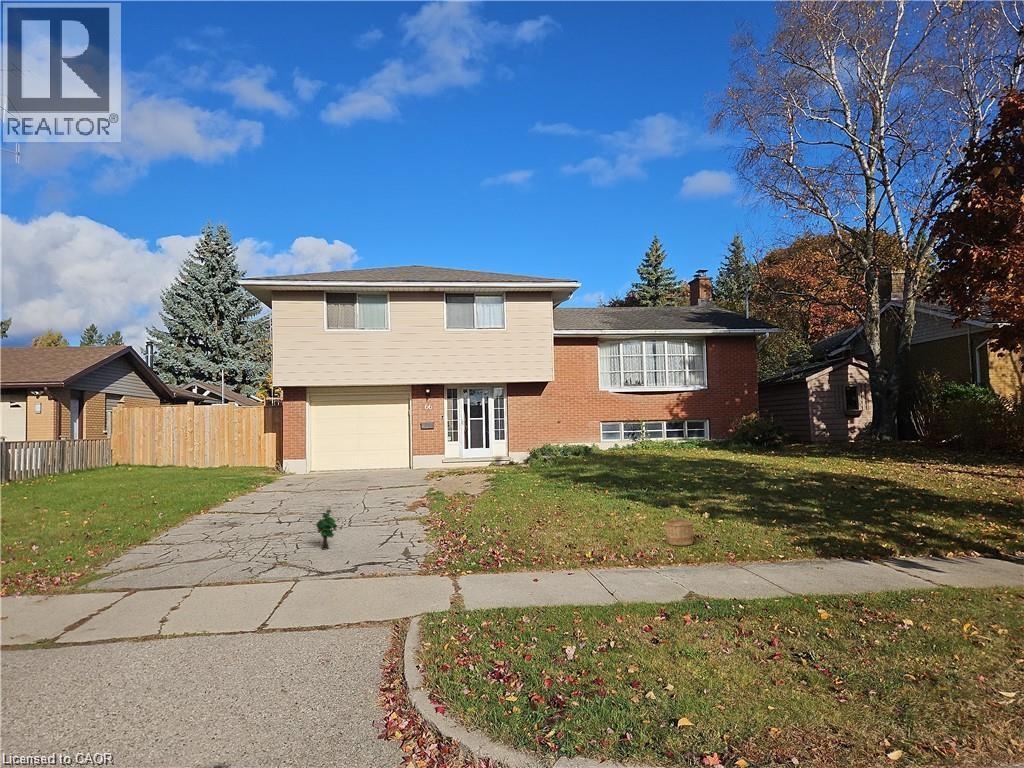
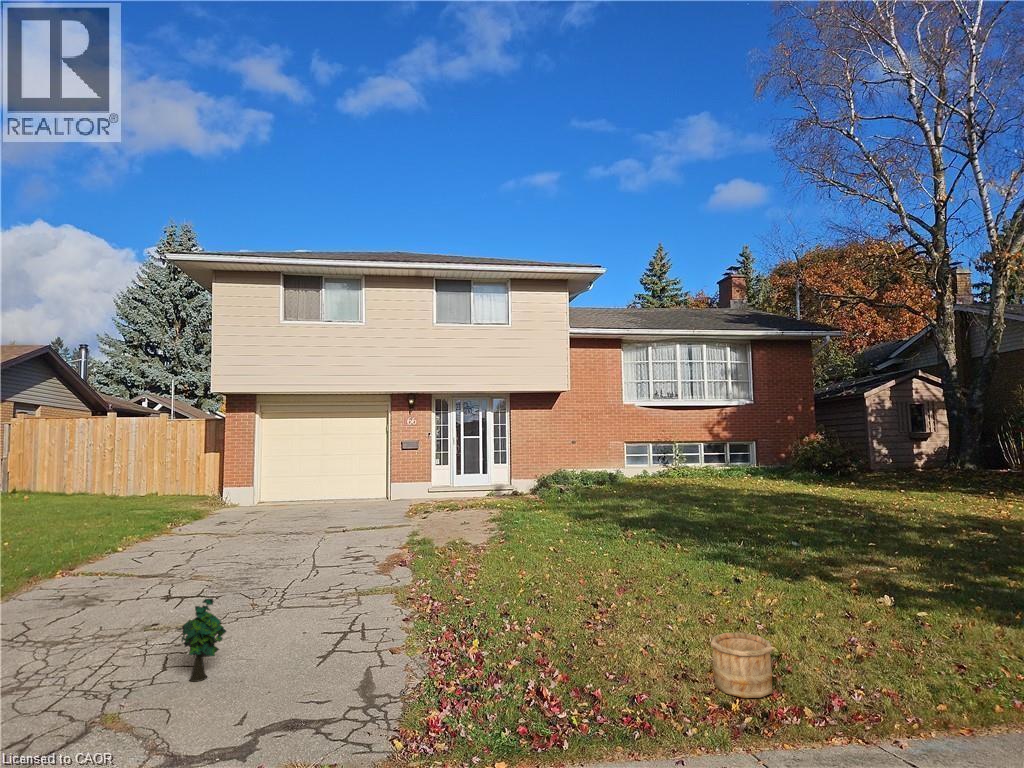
wooden bucket: present [665,519,693,546] -> present [711,633,772,698]

